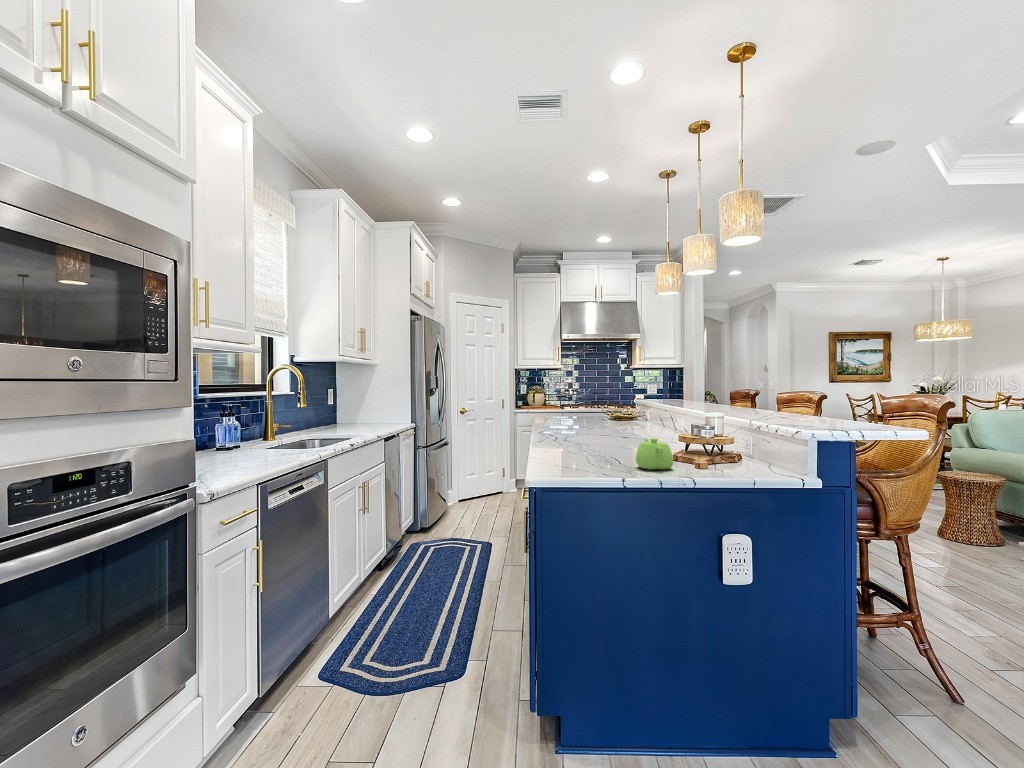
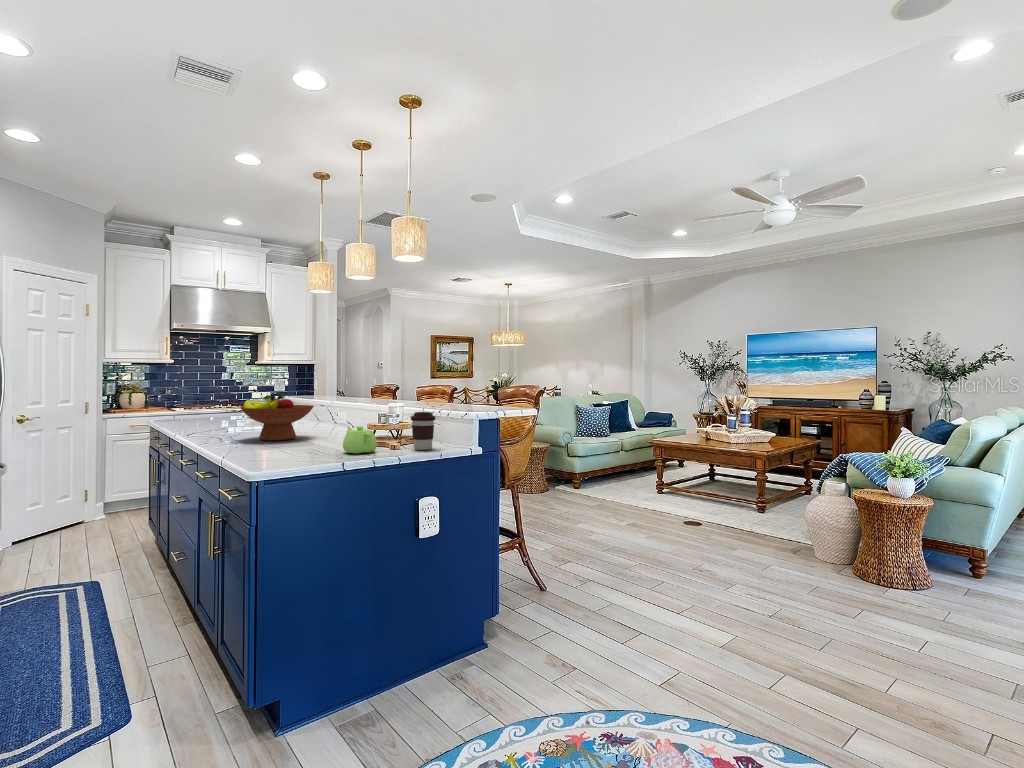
fruit bowl: none [562,400,631,446] -> present [240,395,314,441]
coffee cup: none [717,425,750,474] -> present [411,412,435,450]

